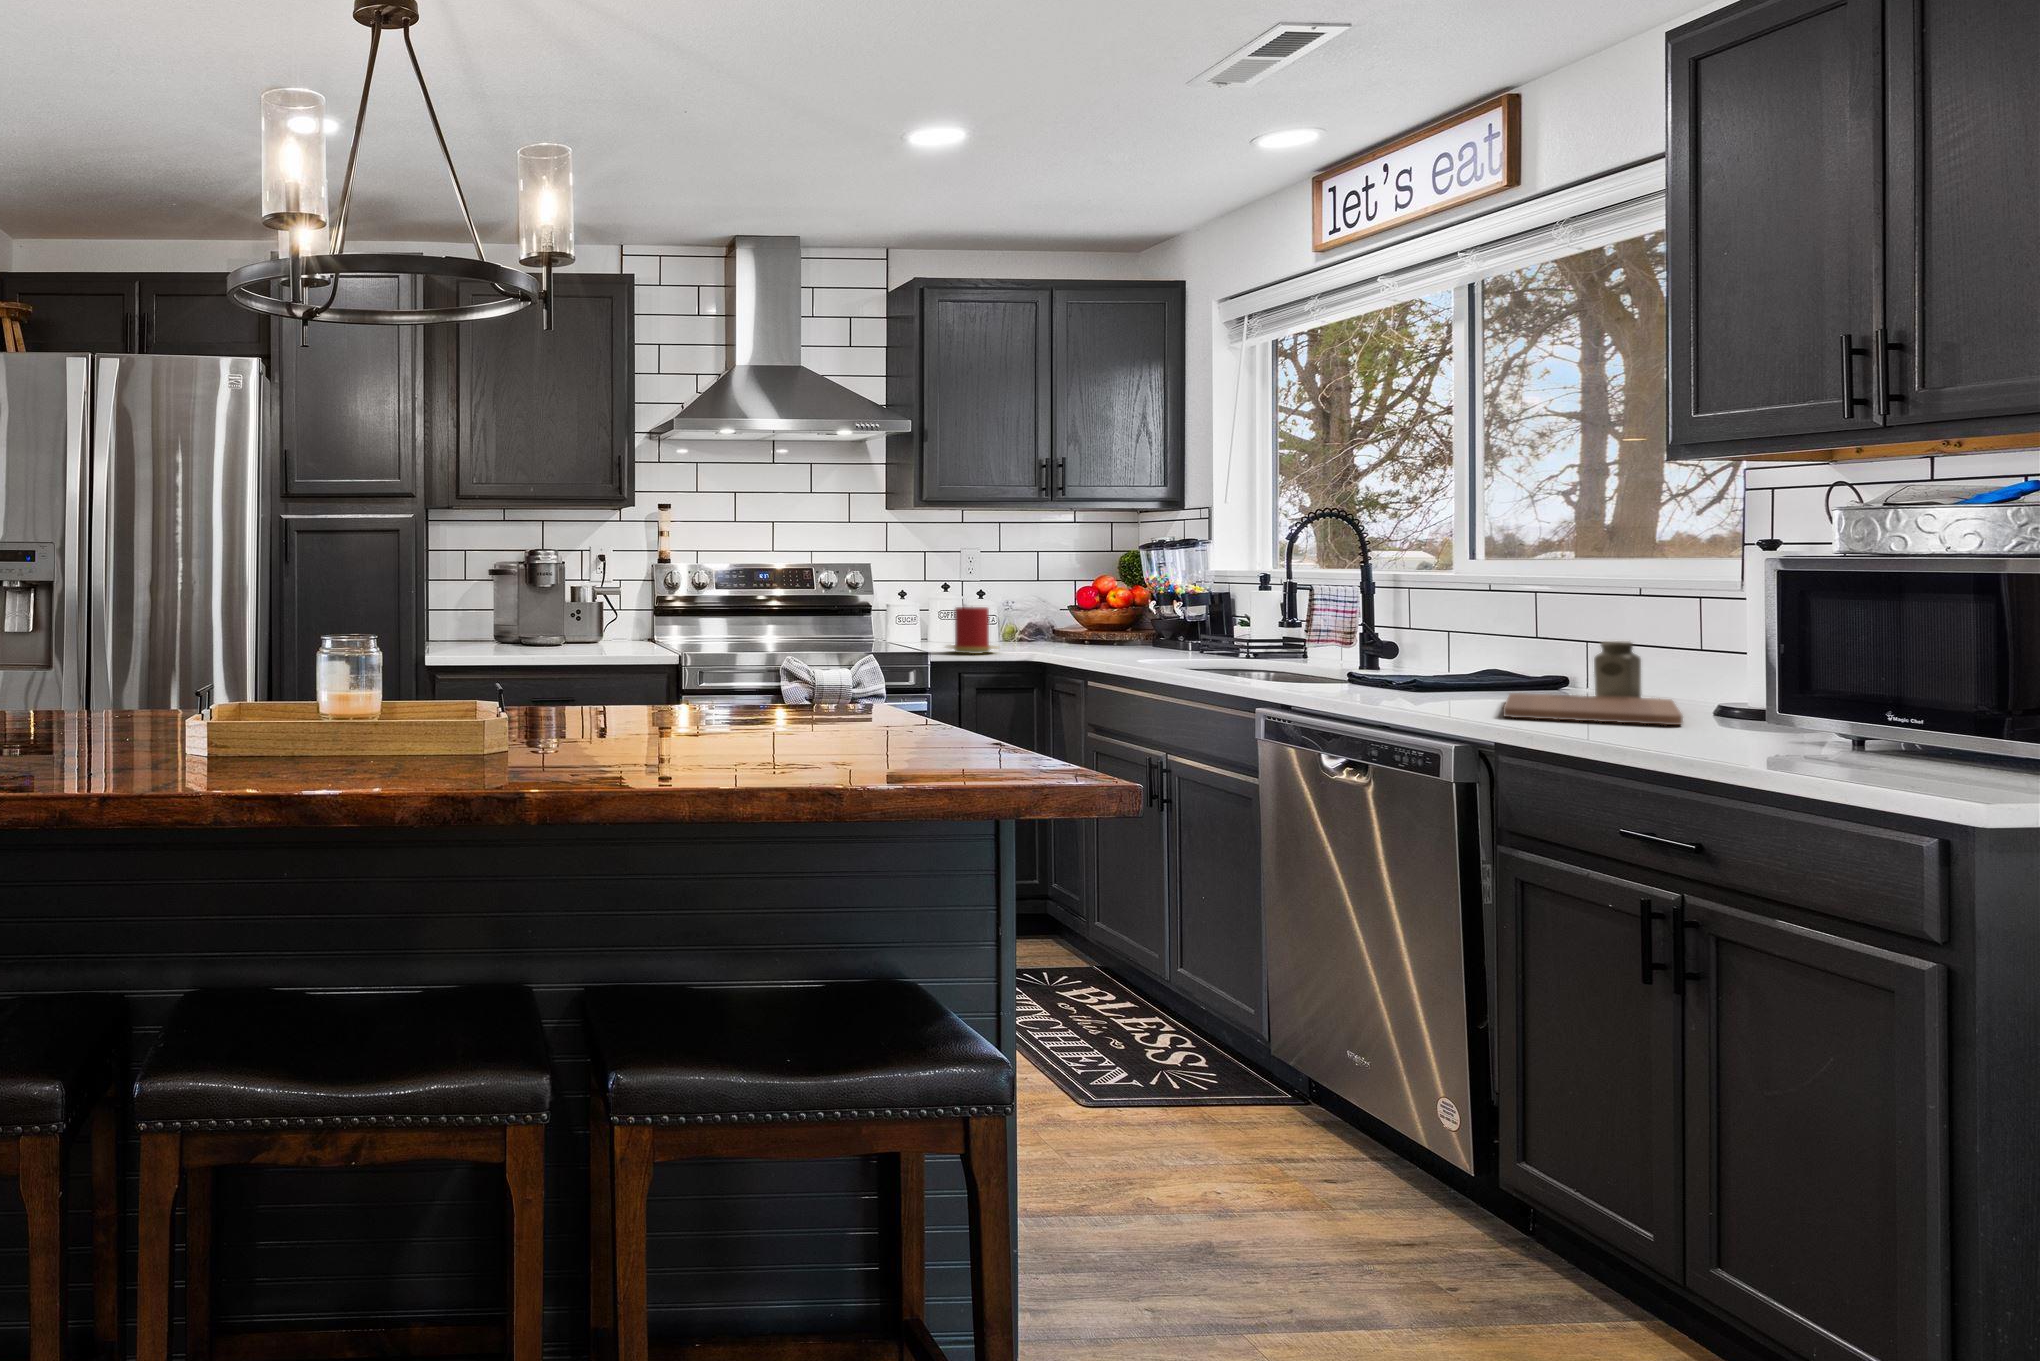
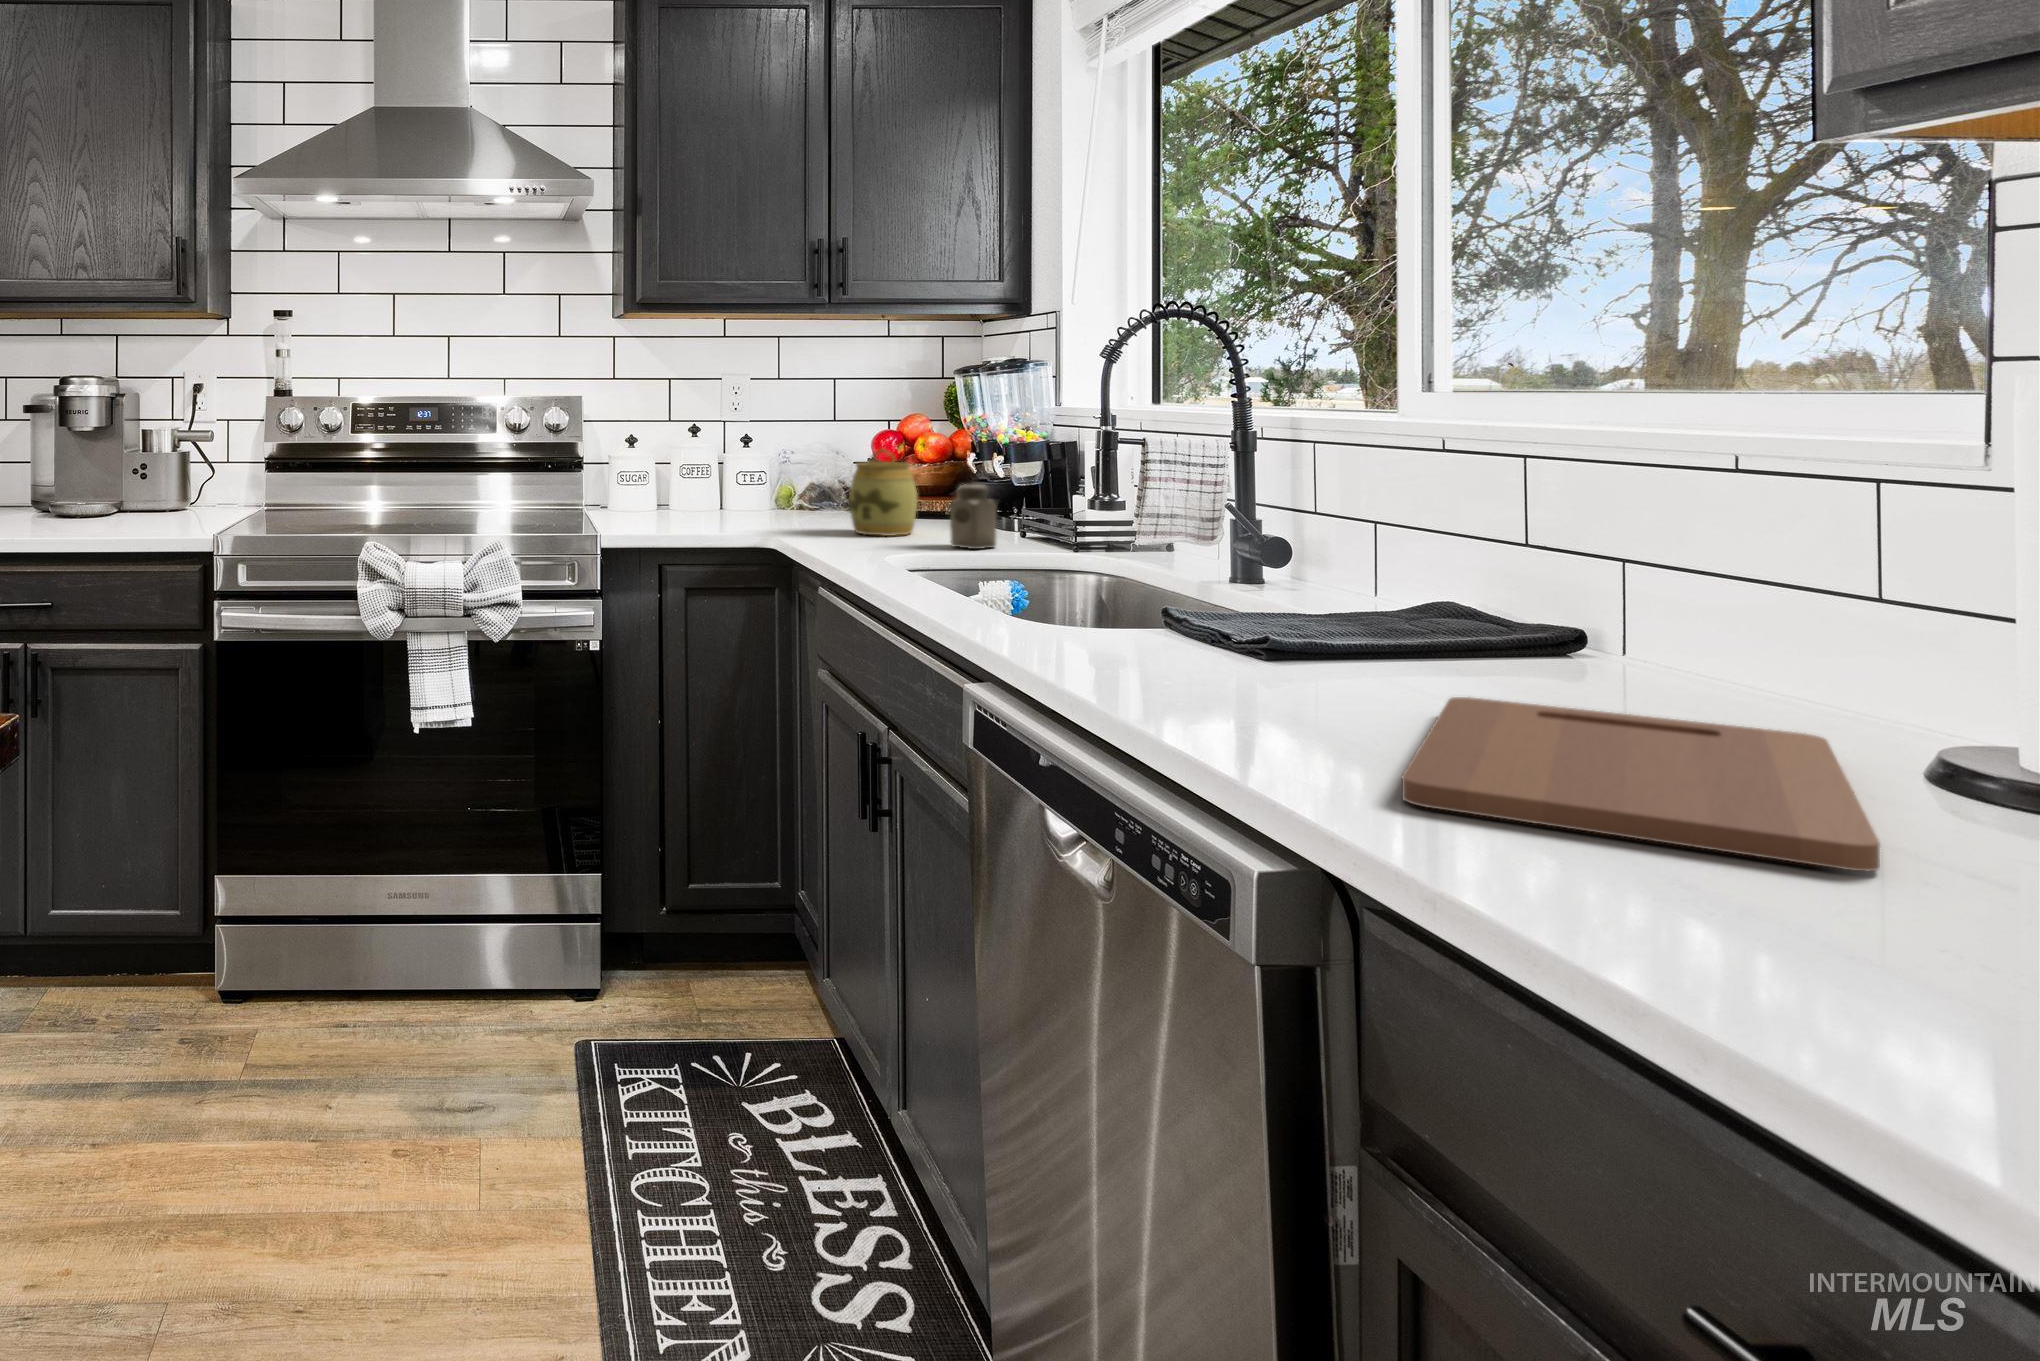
jar: none [1084,596,1128,653] -> present [849,449,917,536]
candle: present [947,607,998,654] -> none [644,462,727,534]
salt shaker: present [1594,641,1641,698] -> present [950,485,996,549]

